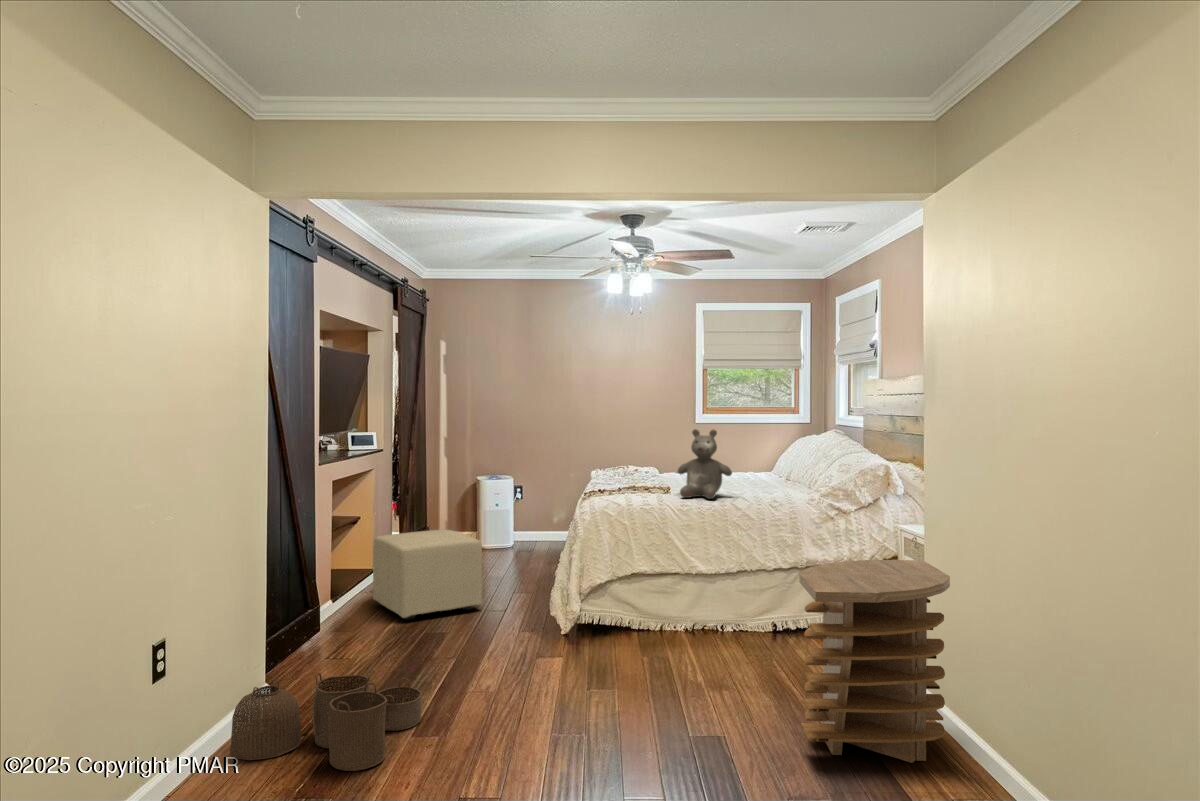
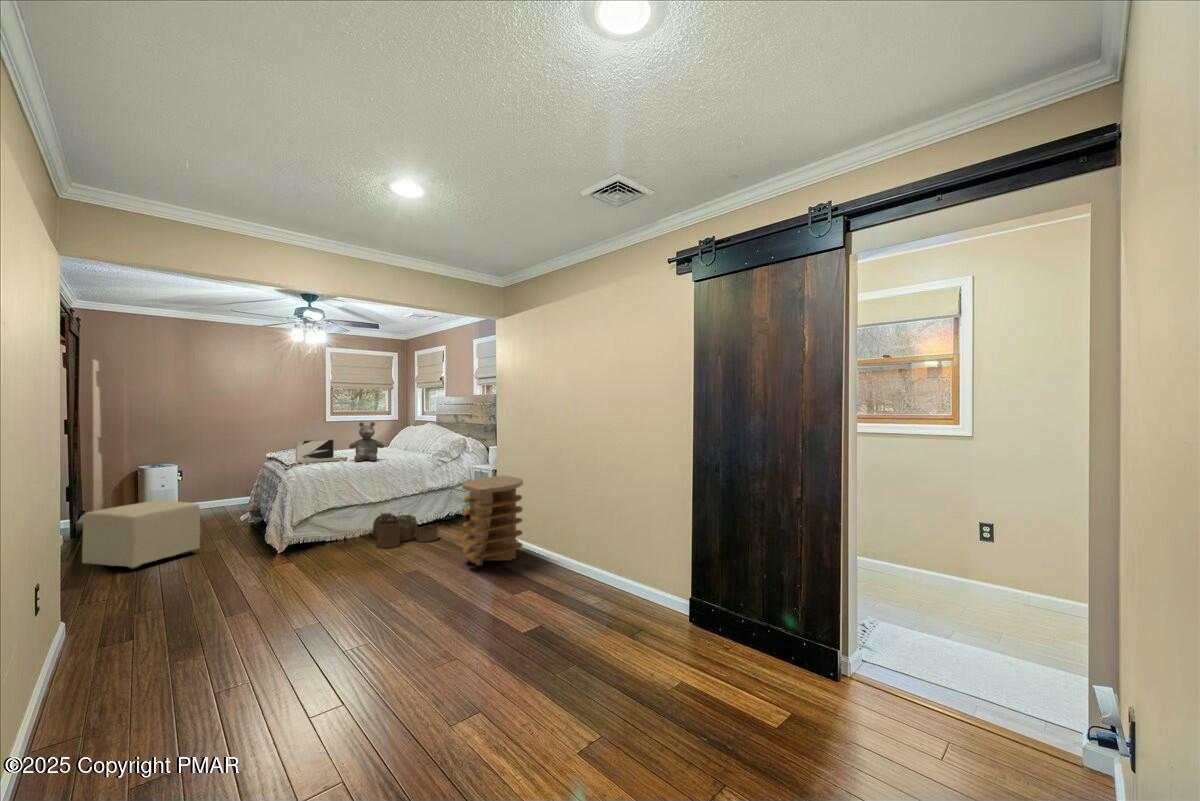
laptop: none [605,456,664,493] -> present [295,439,339,463]
woven basket: present [230,673,422,771] -> present [372,513,438,548]

